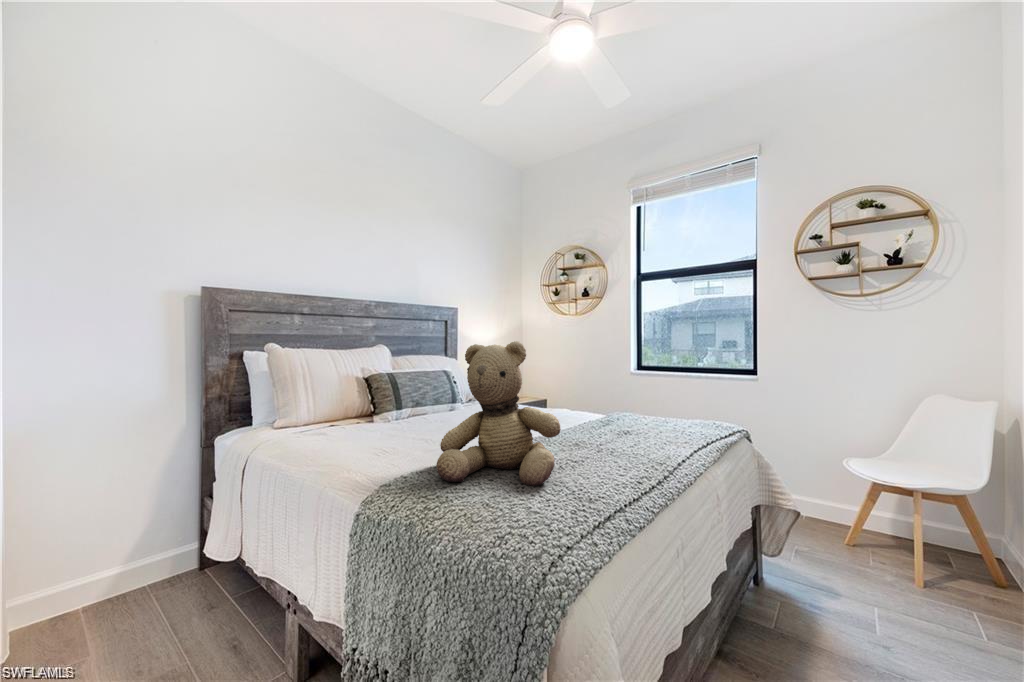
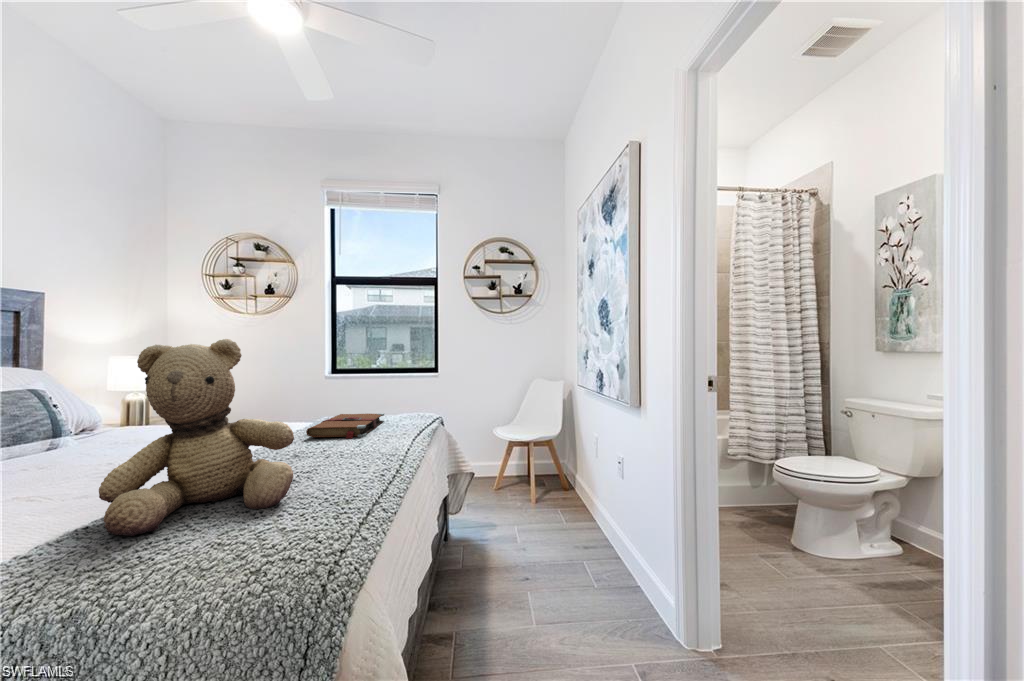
book: none [592,410,669,436] -> present [306,413,384,438]

